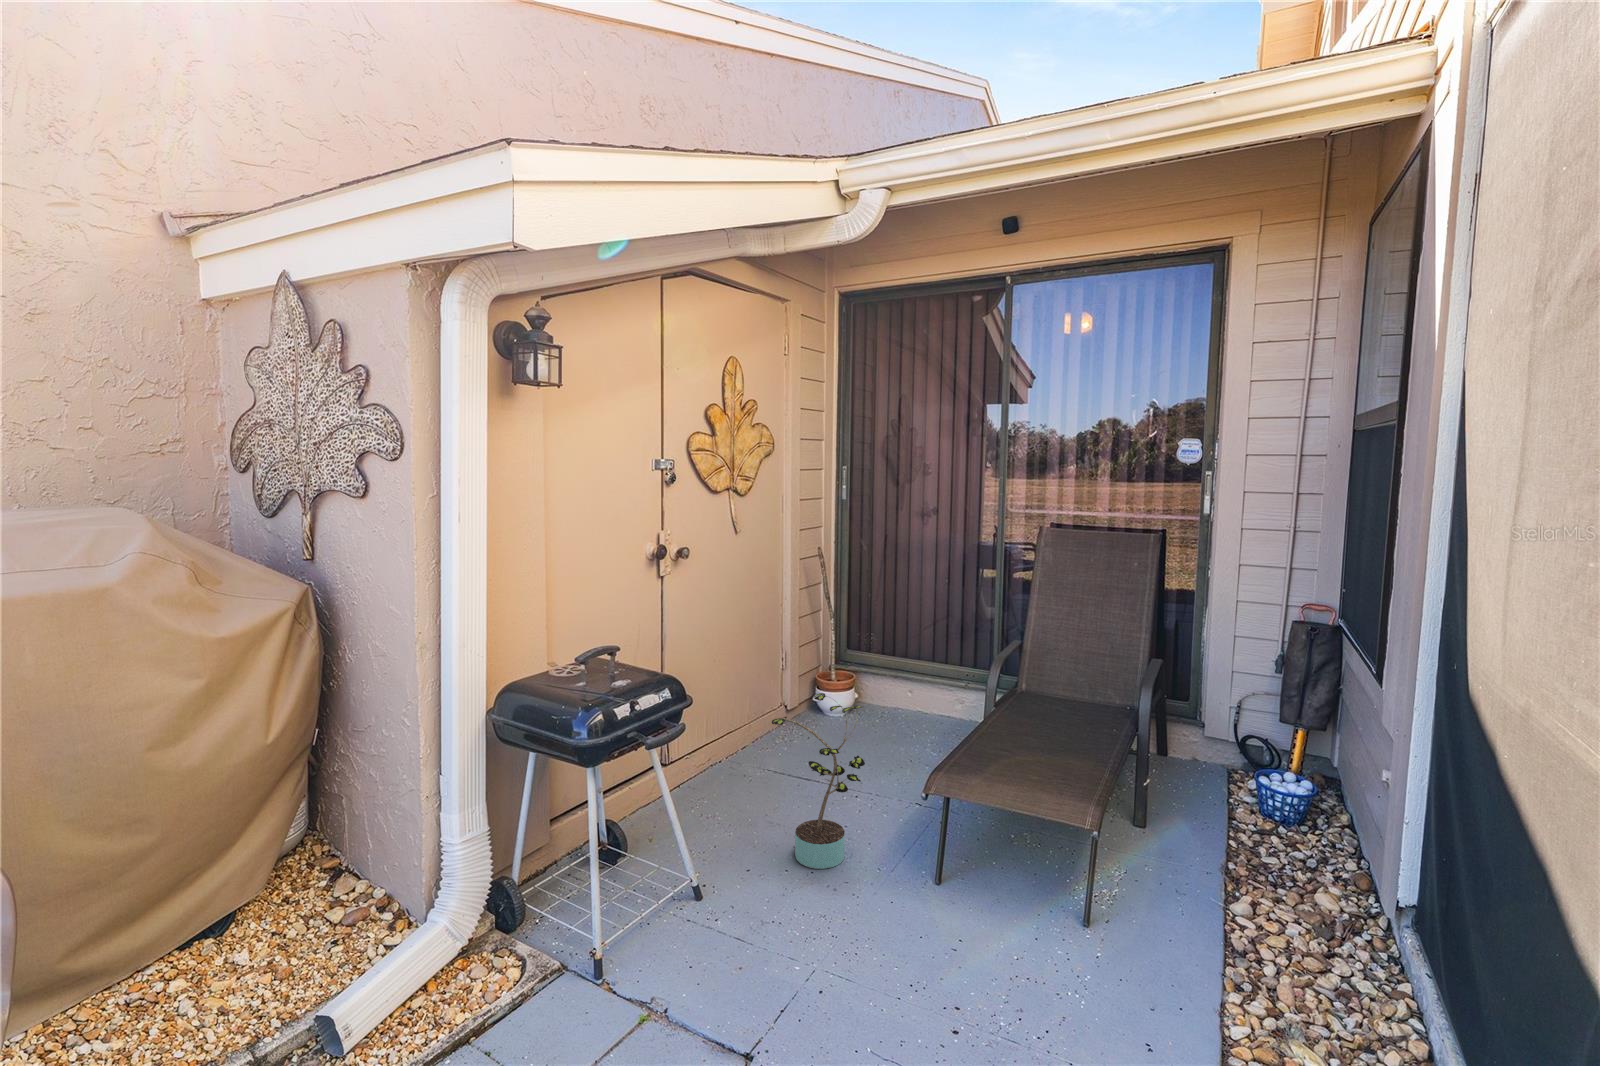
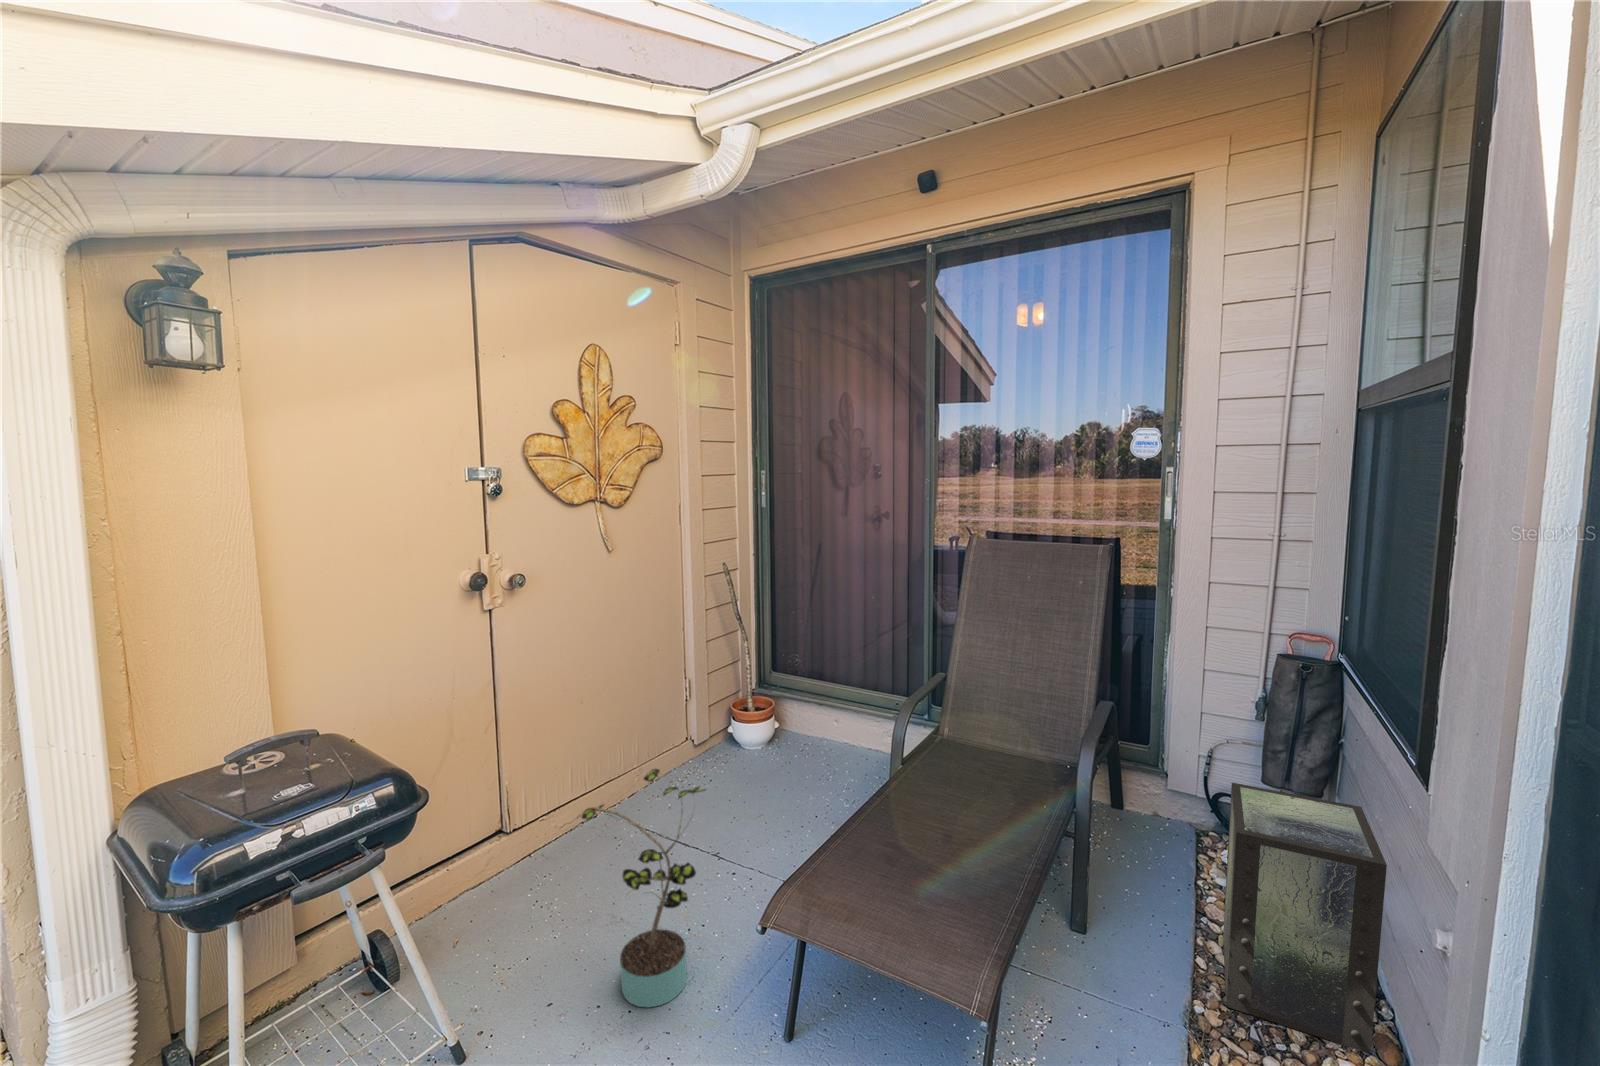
storage box: none [1249,710,1365,890] -> present [1223,783,1387,1053]

